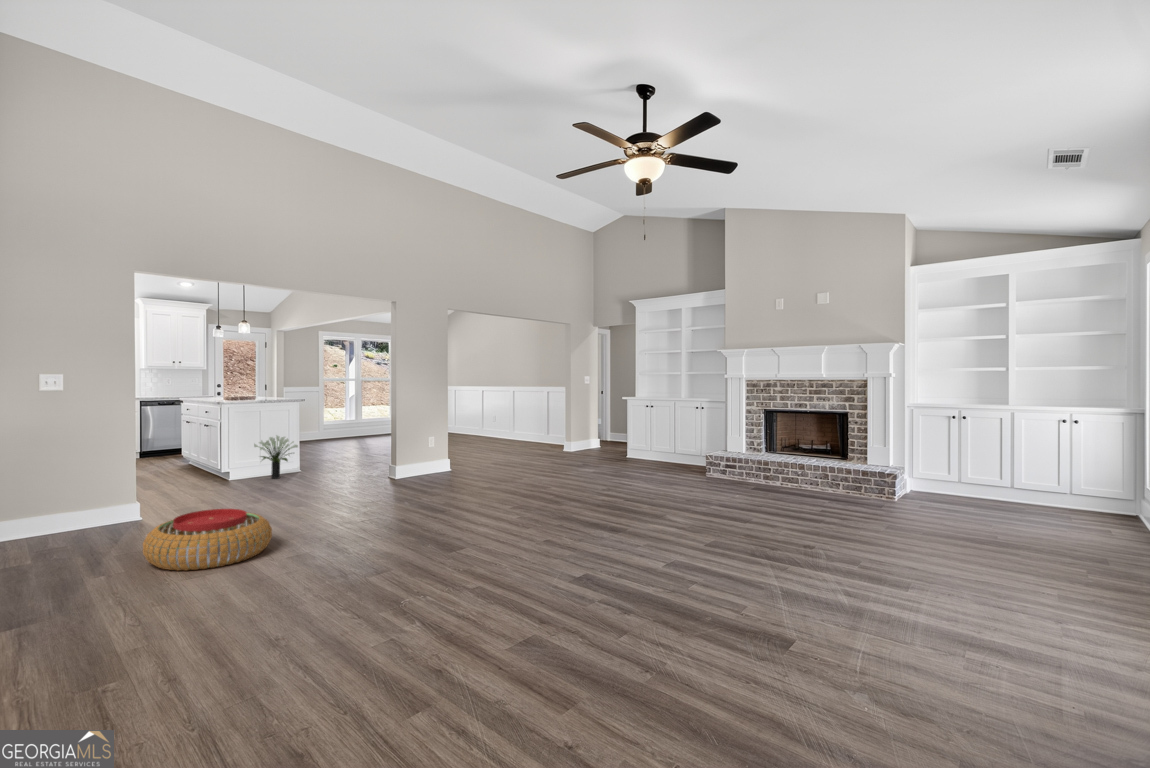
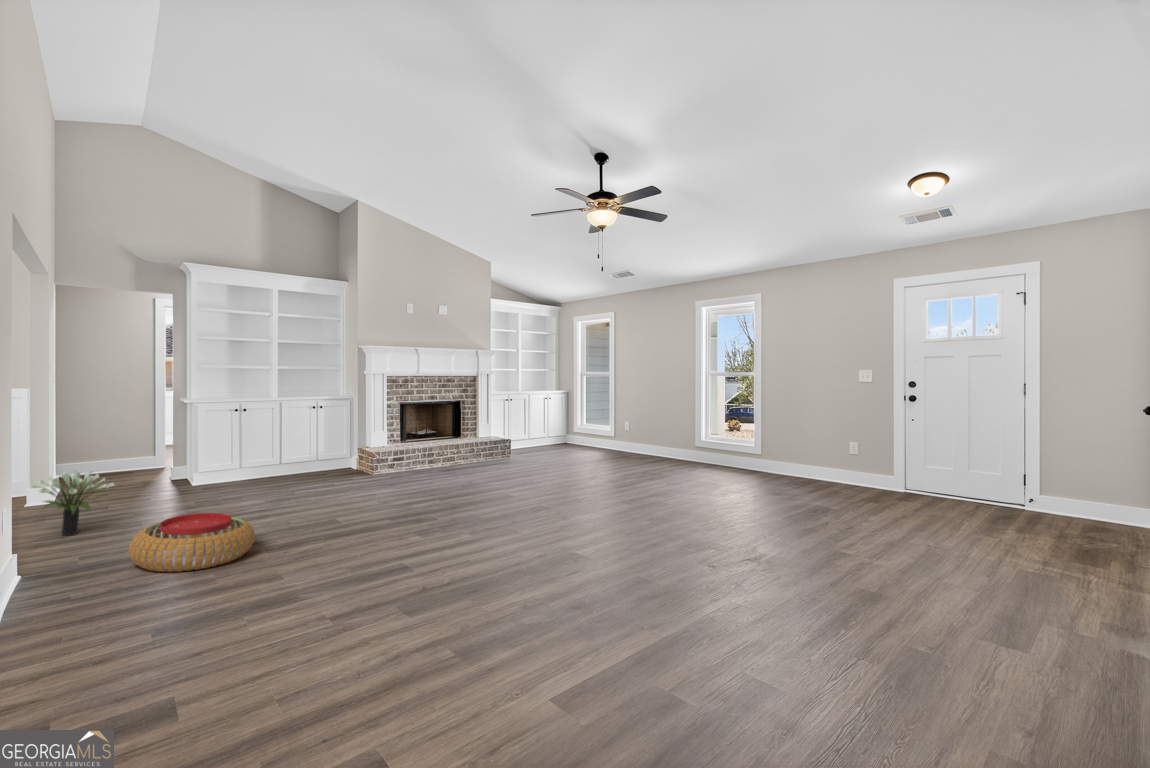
potted plant: present [254,436,298,479] -> present [32,470,114,536]

